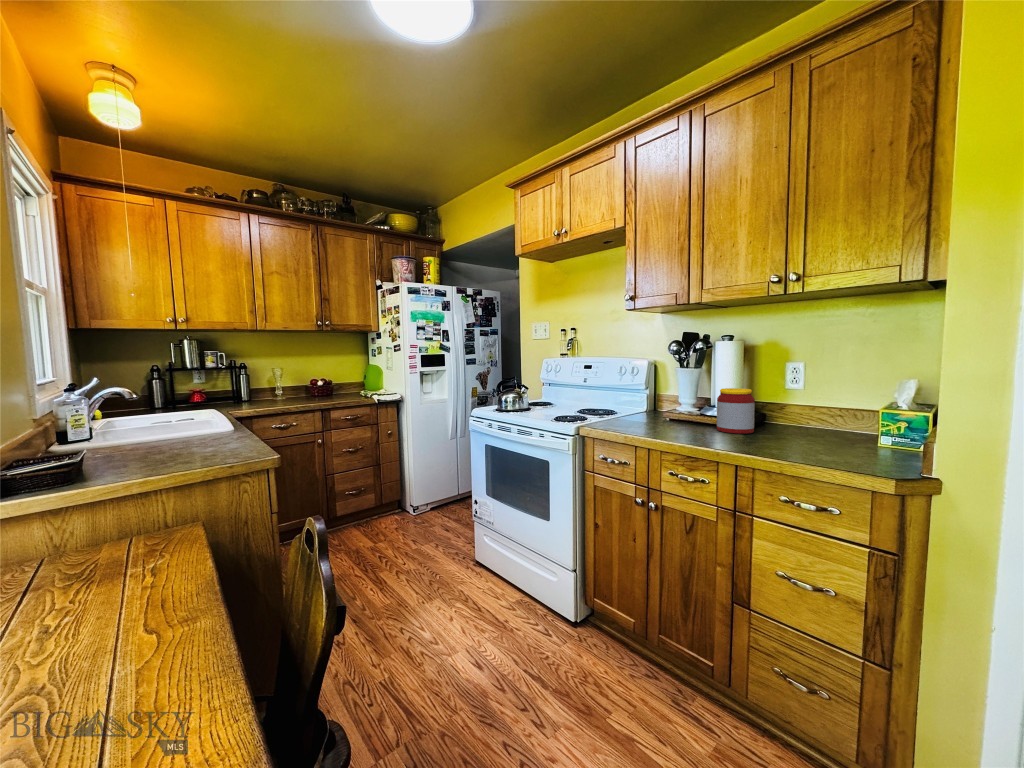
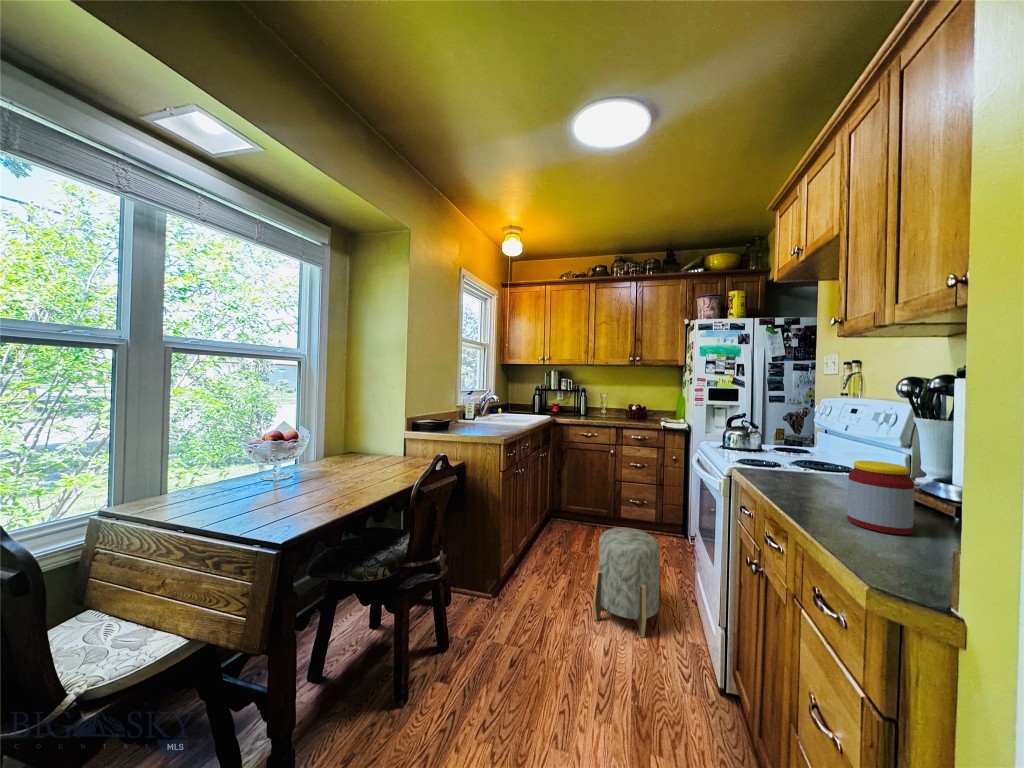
stool: none [414,515,488,643] -> present [593,528,661,638]

